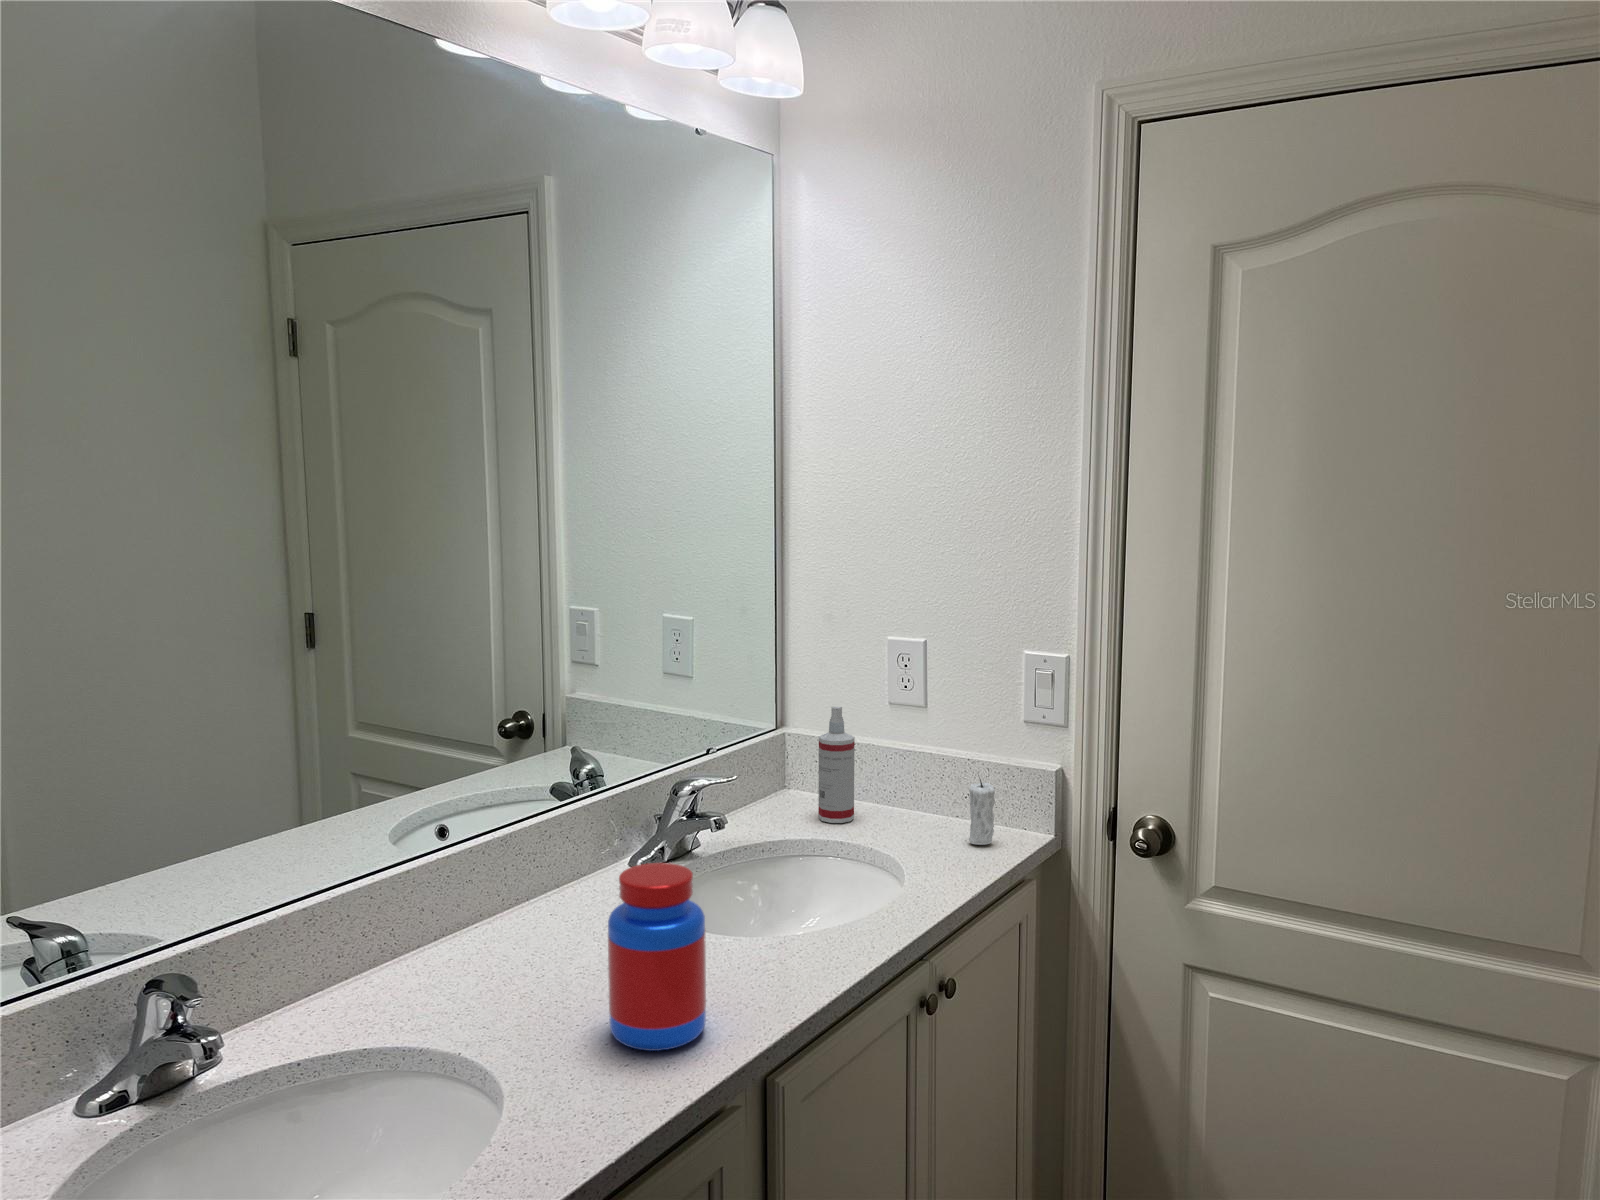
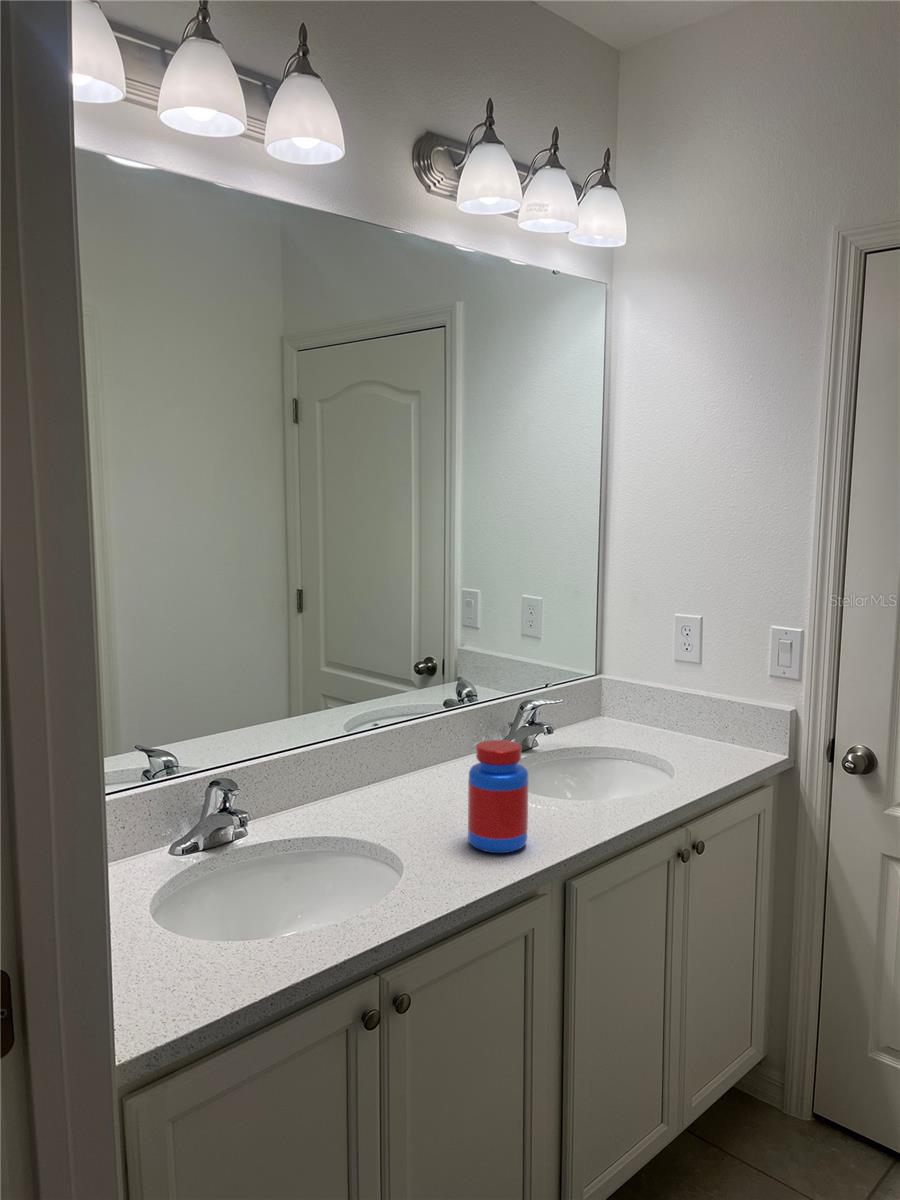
spray bottle: present [818,707,855,823] -> none [621,660,648,739]
candle: present [969,775,995,845] -> none [724,708,744,759]

